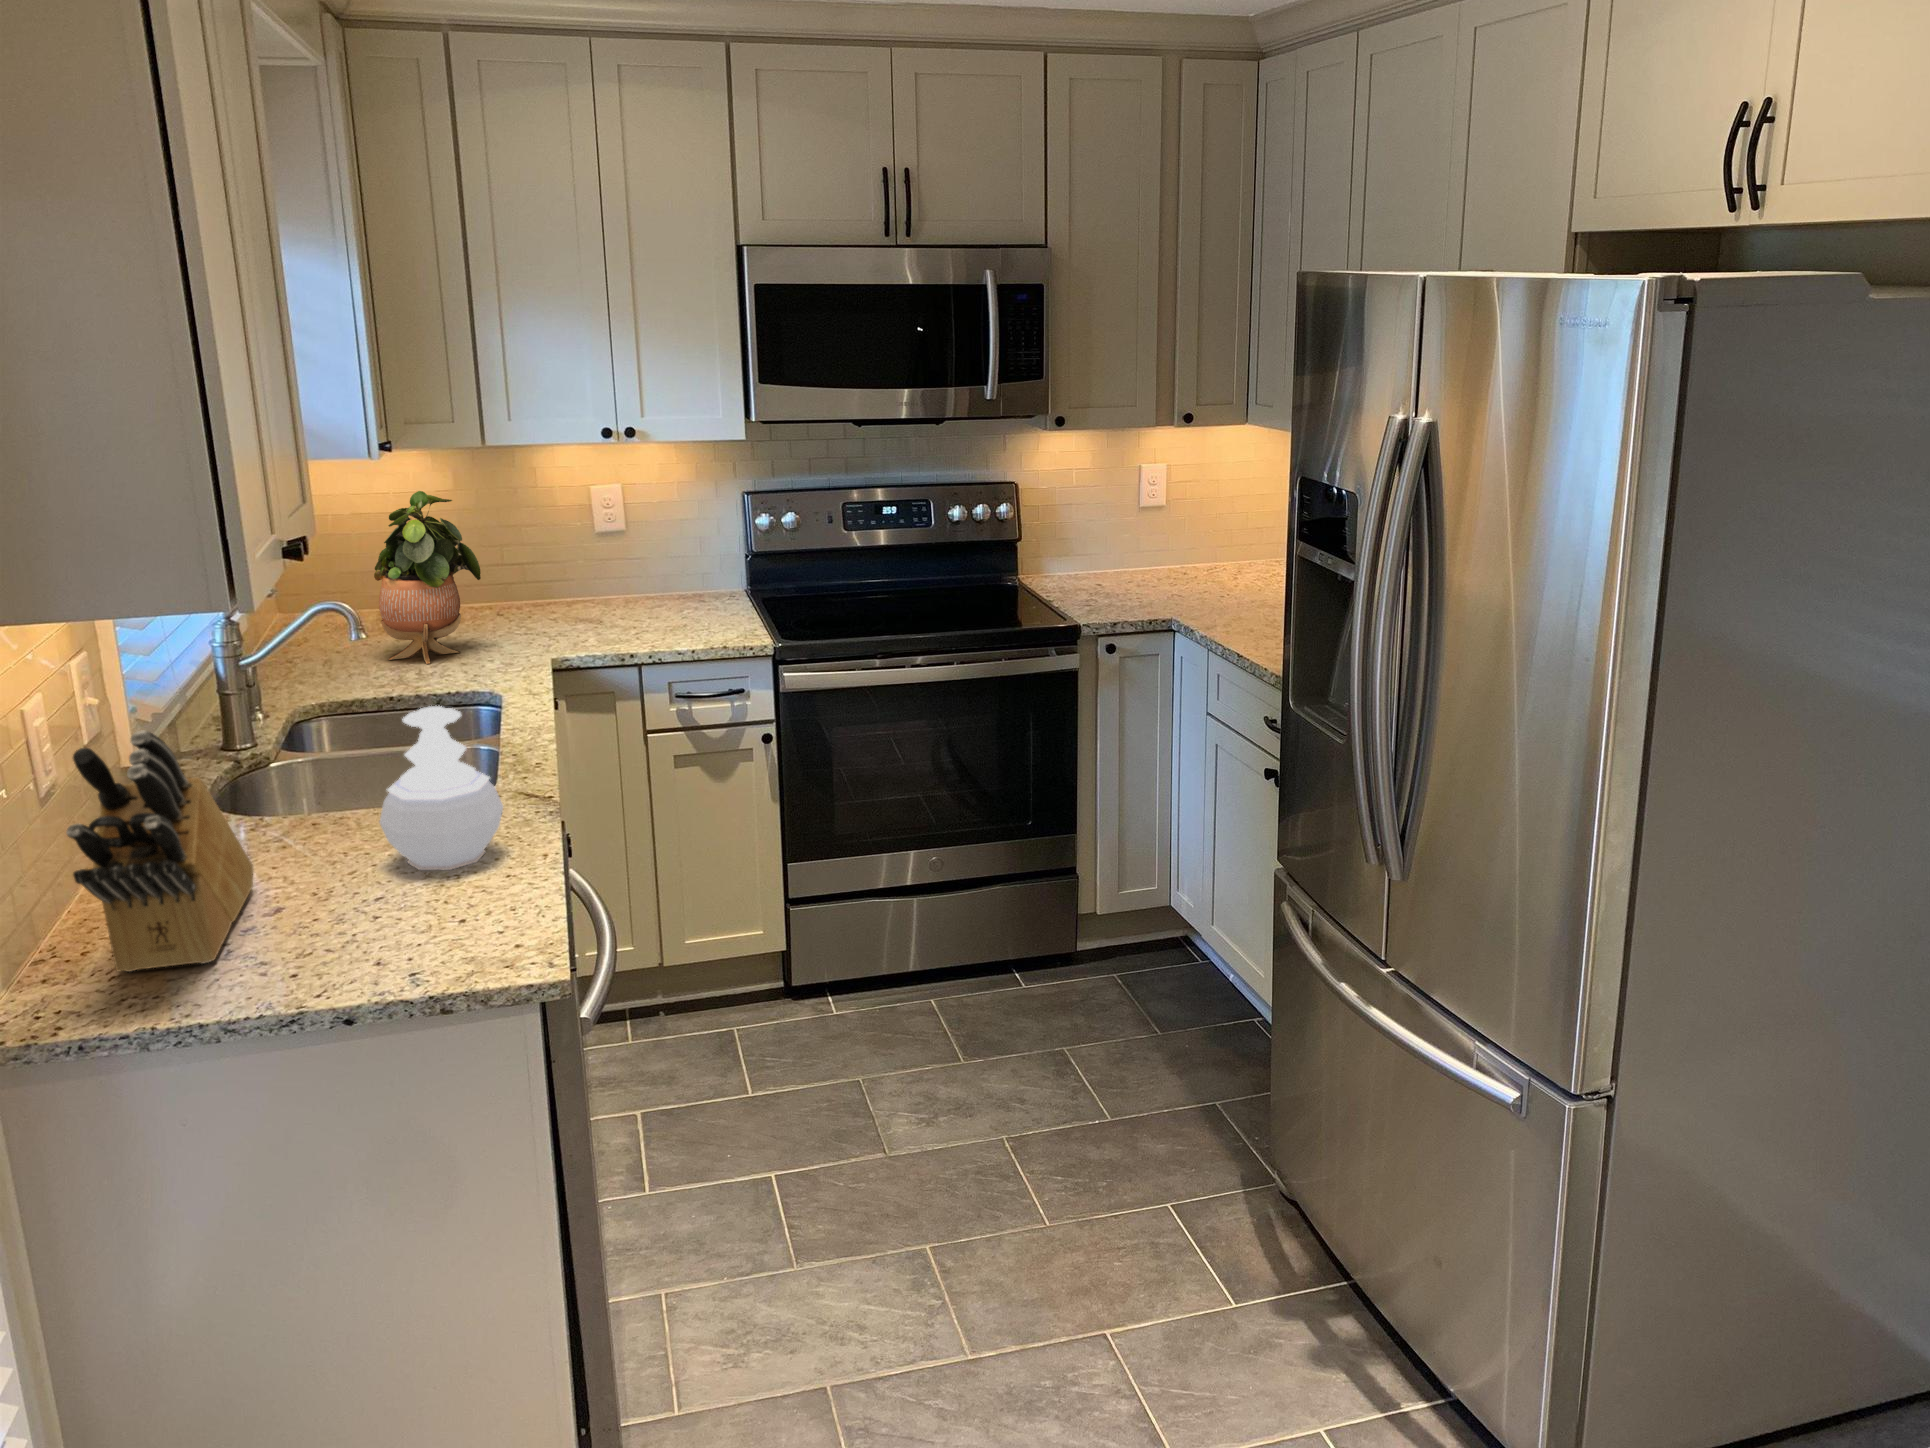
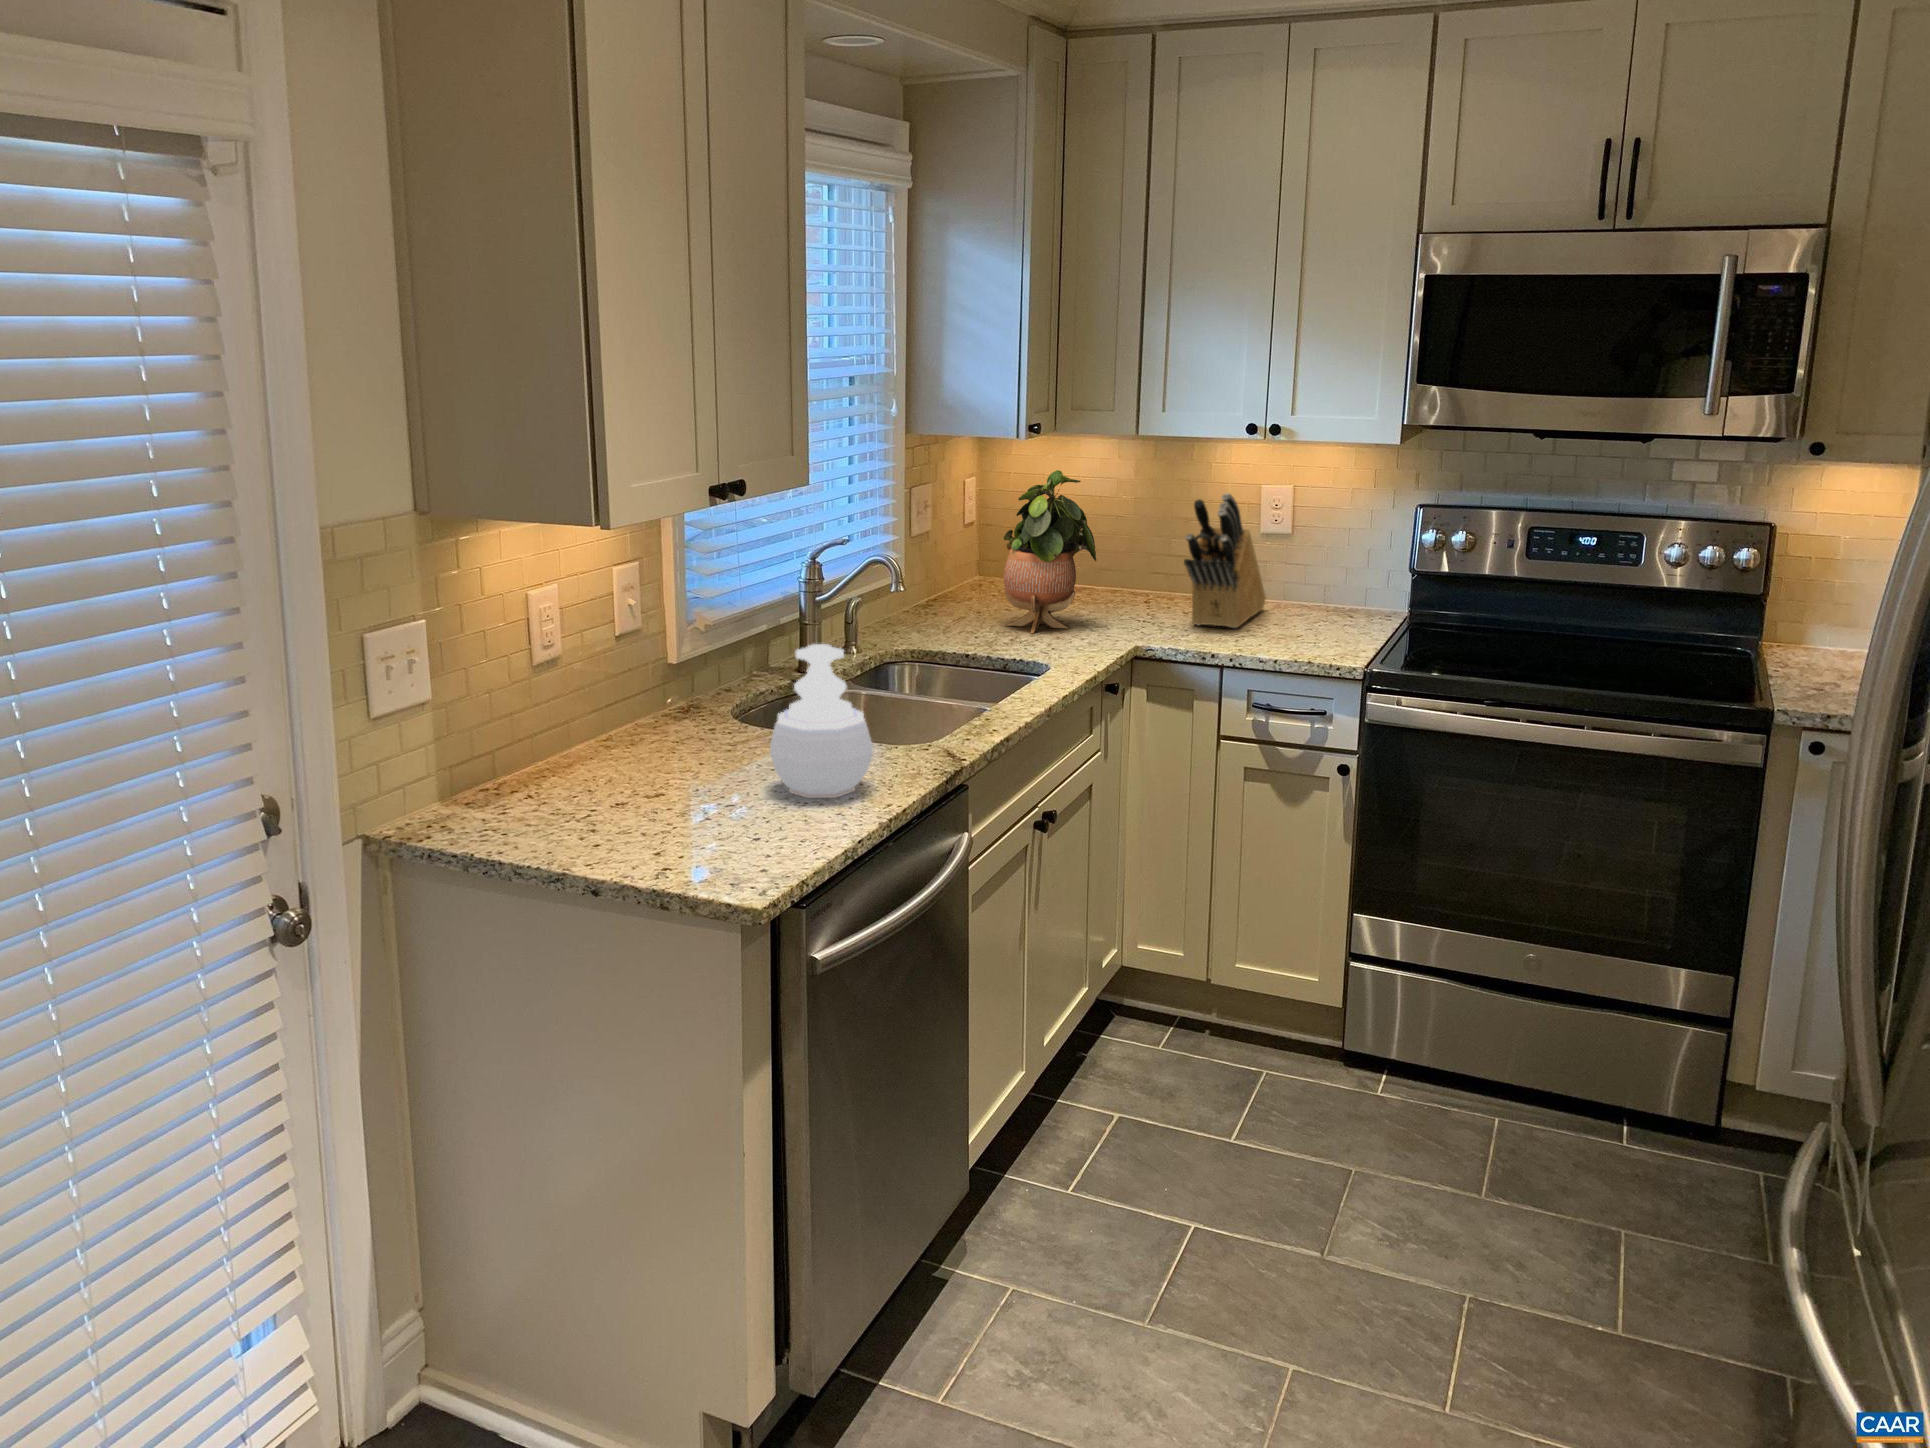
knife block: present [66,730,253,972] -> present [1184,493,1266,628]

